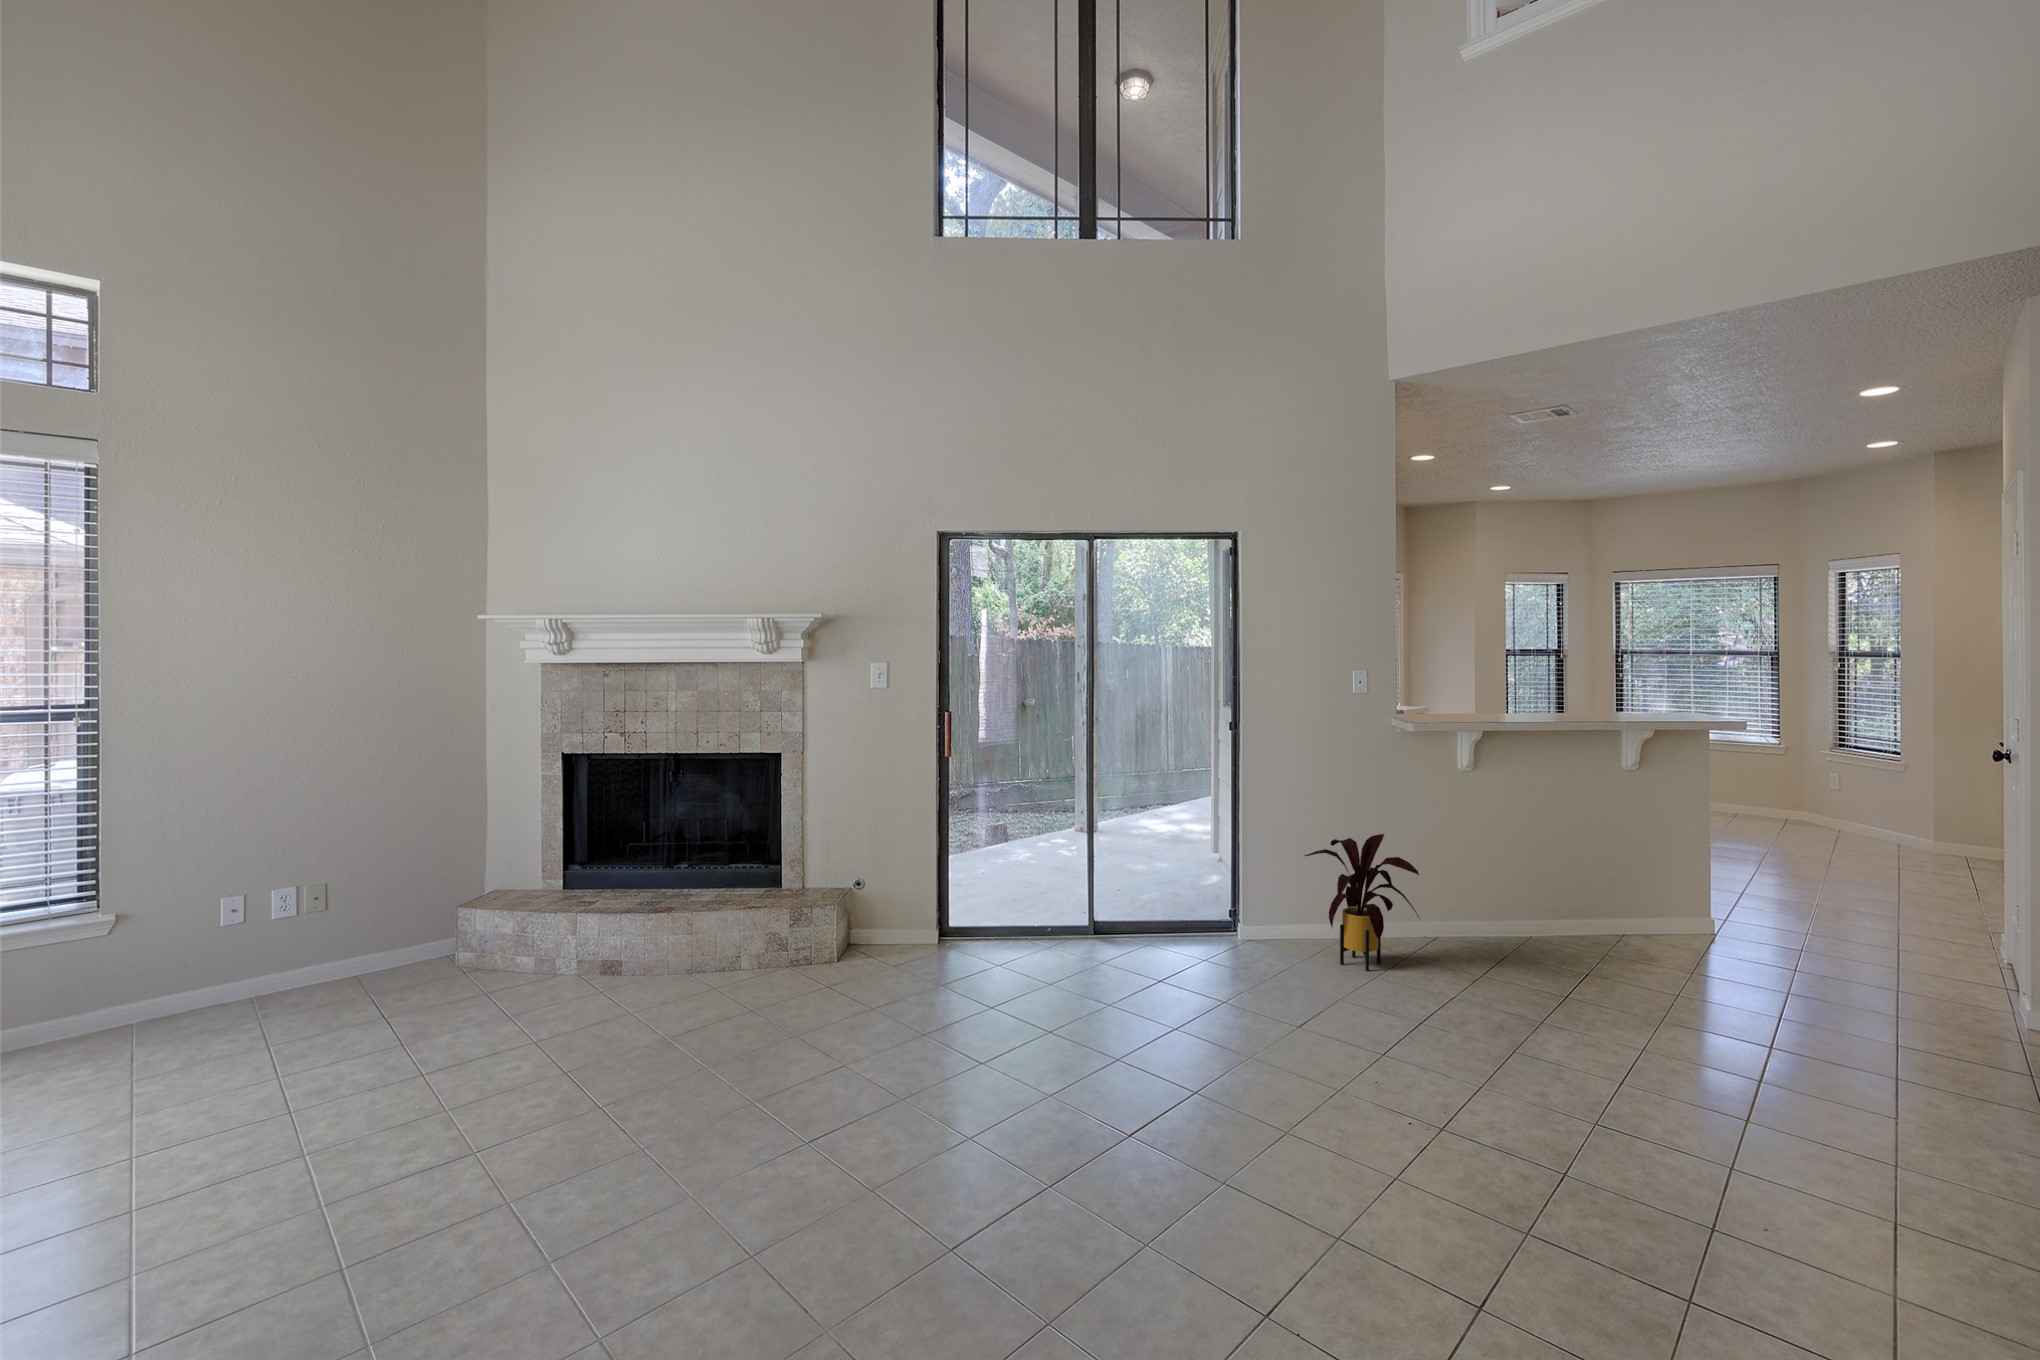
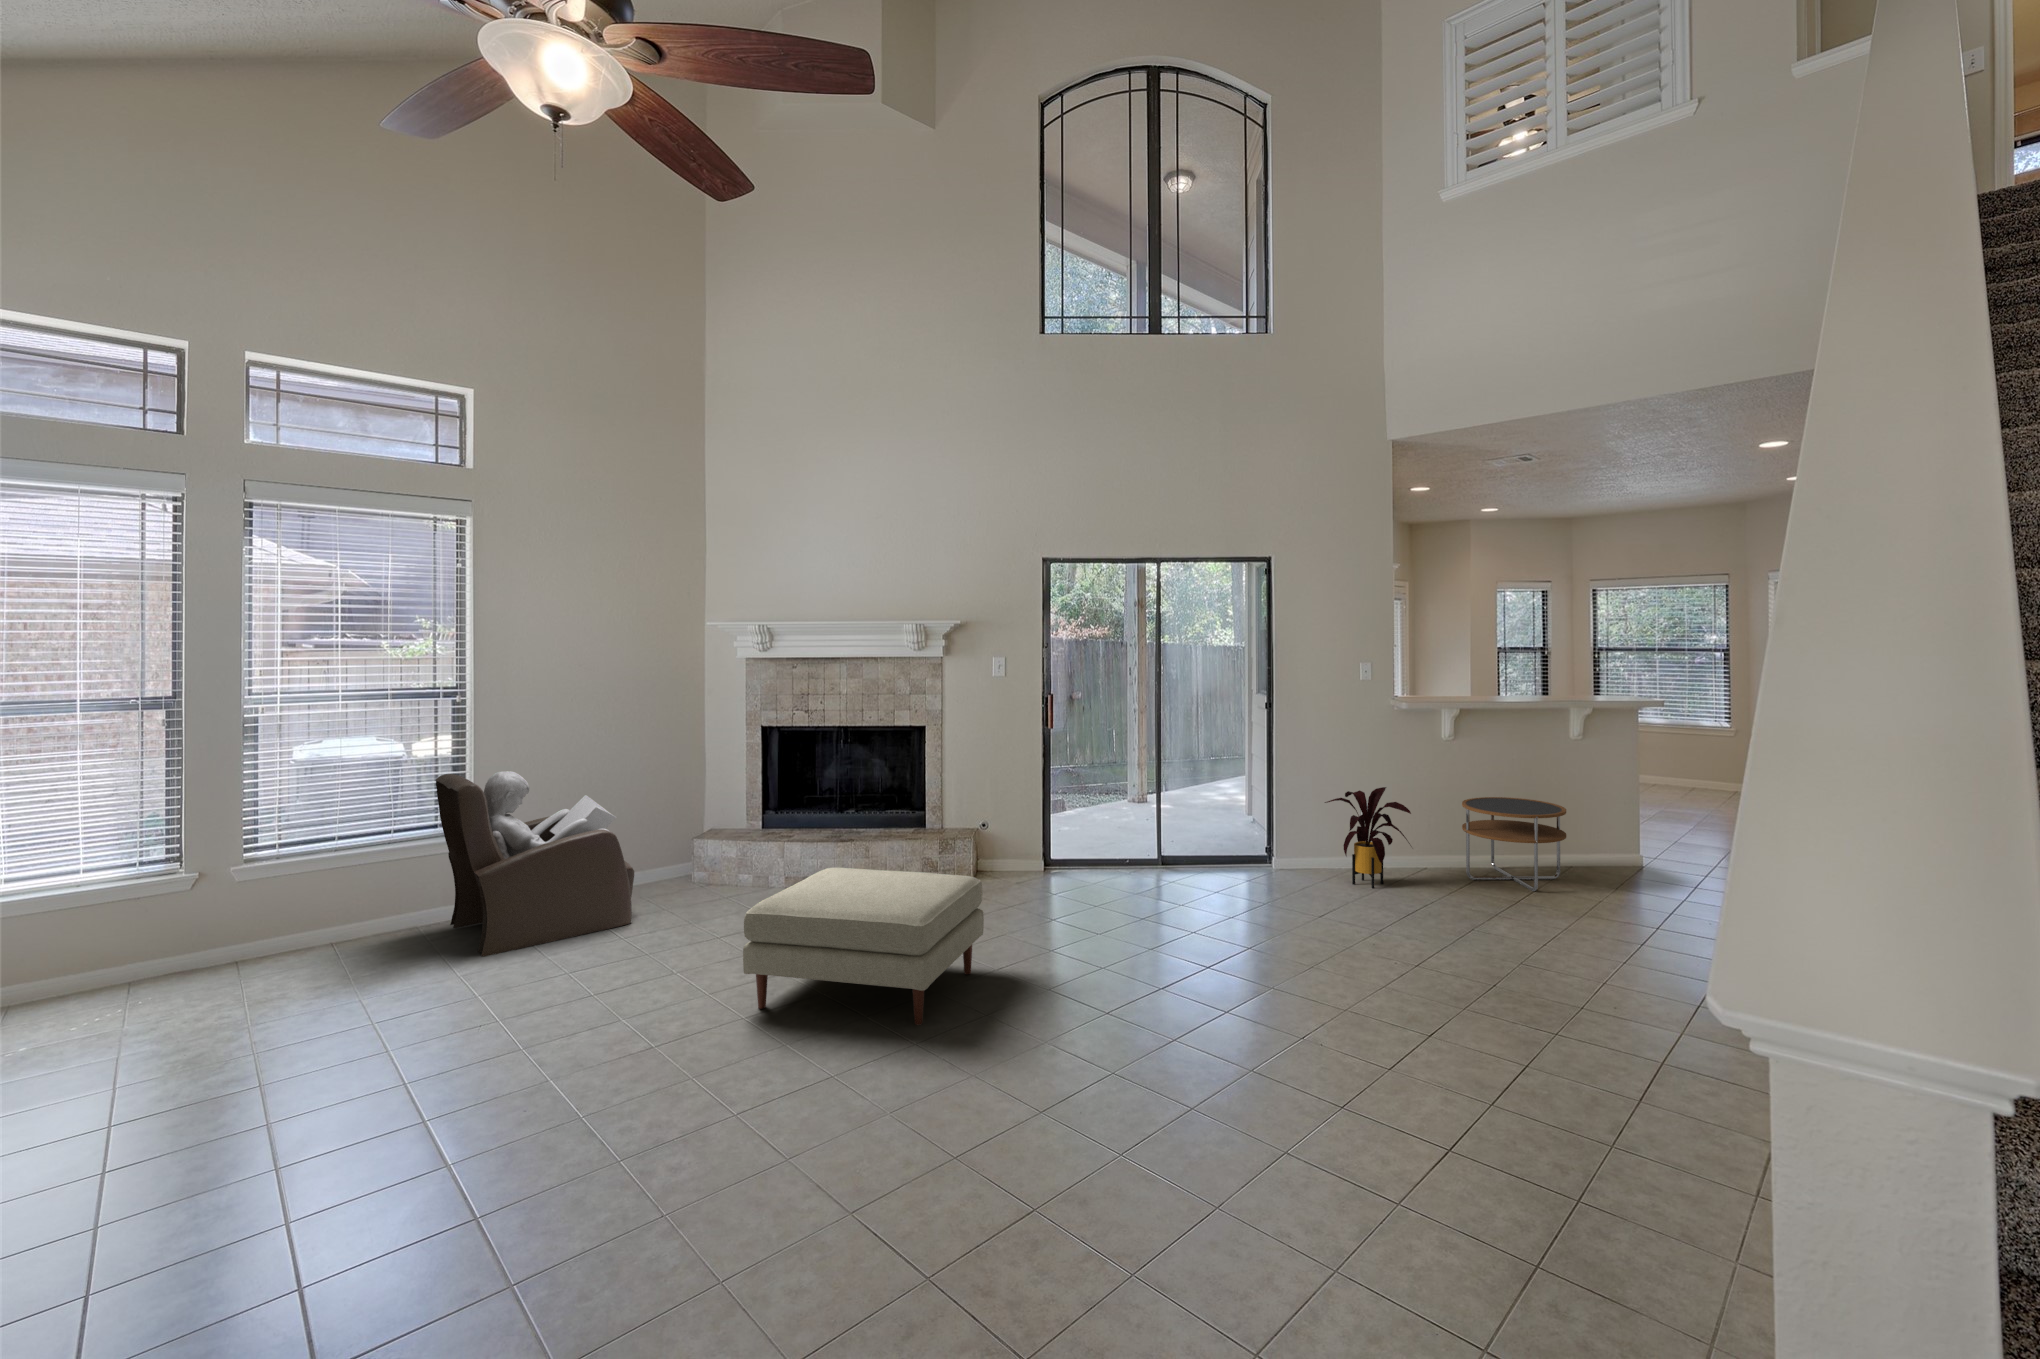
armchair: none [20,828,336,1111] -> present [436,771,634,956]
side table: none [1482,845,1620,975] -> present [1462,797,1566,891]
ottoman: none [383,978,799,1264] -> present [743,867,984,1025]

